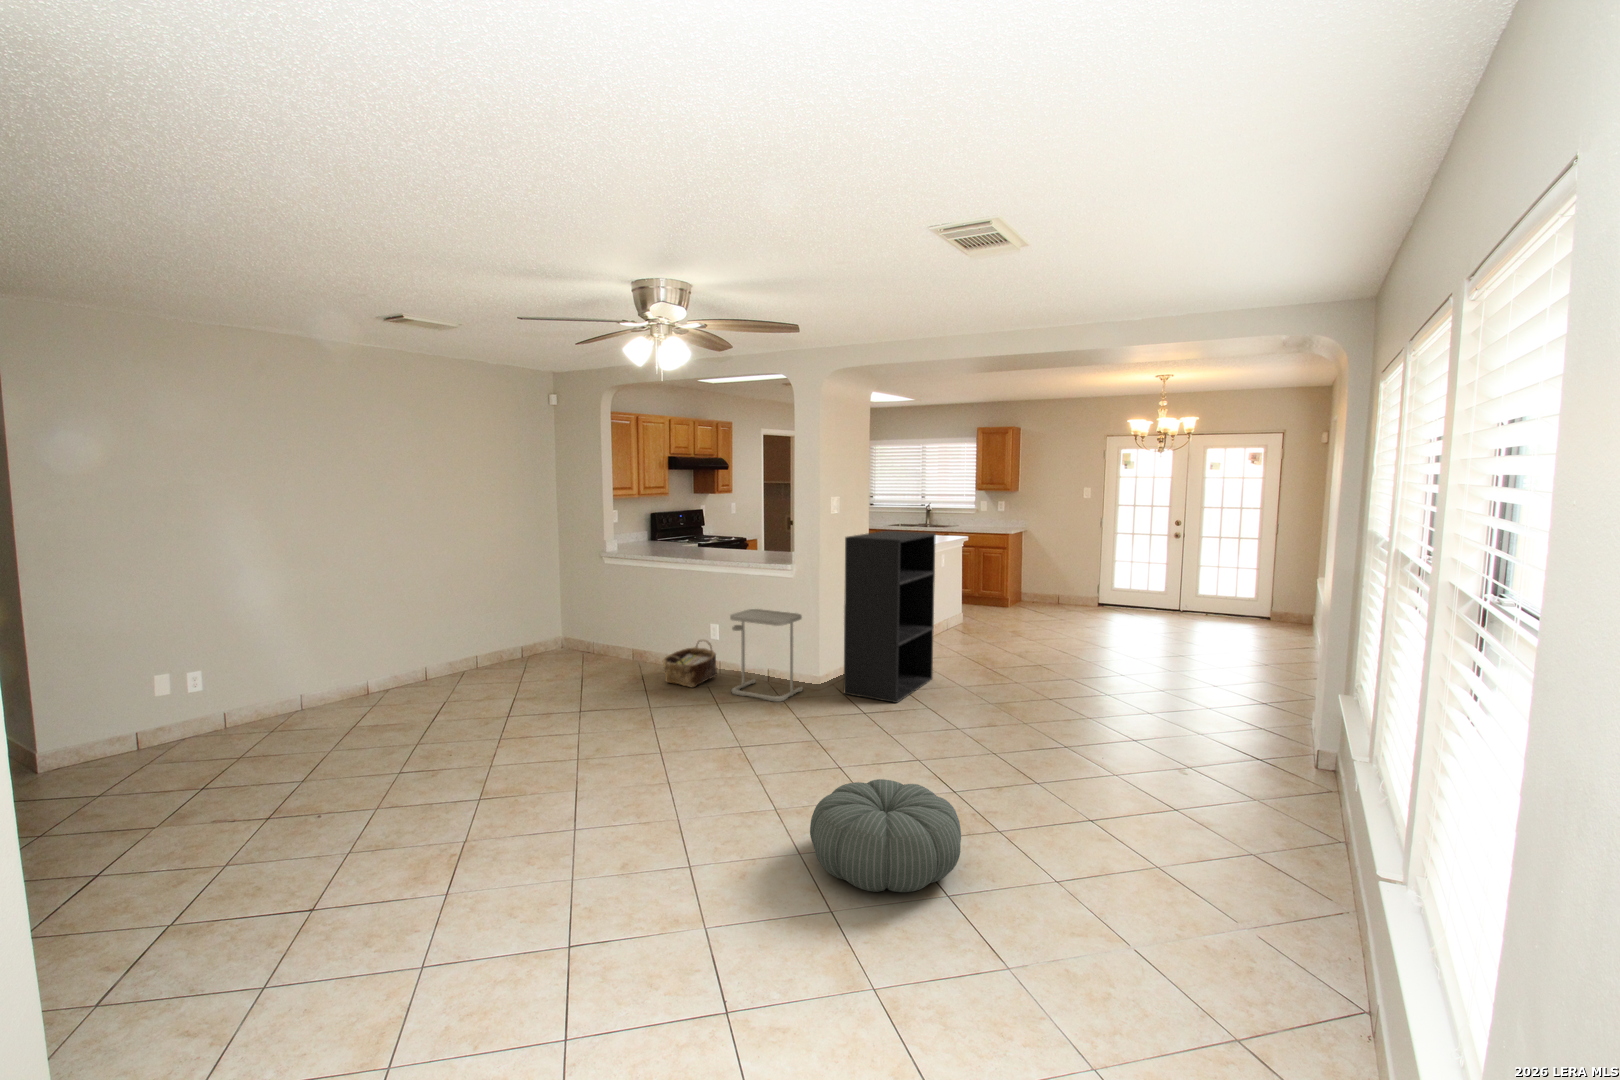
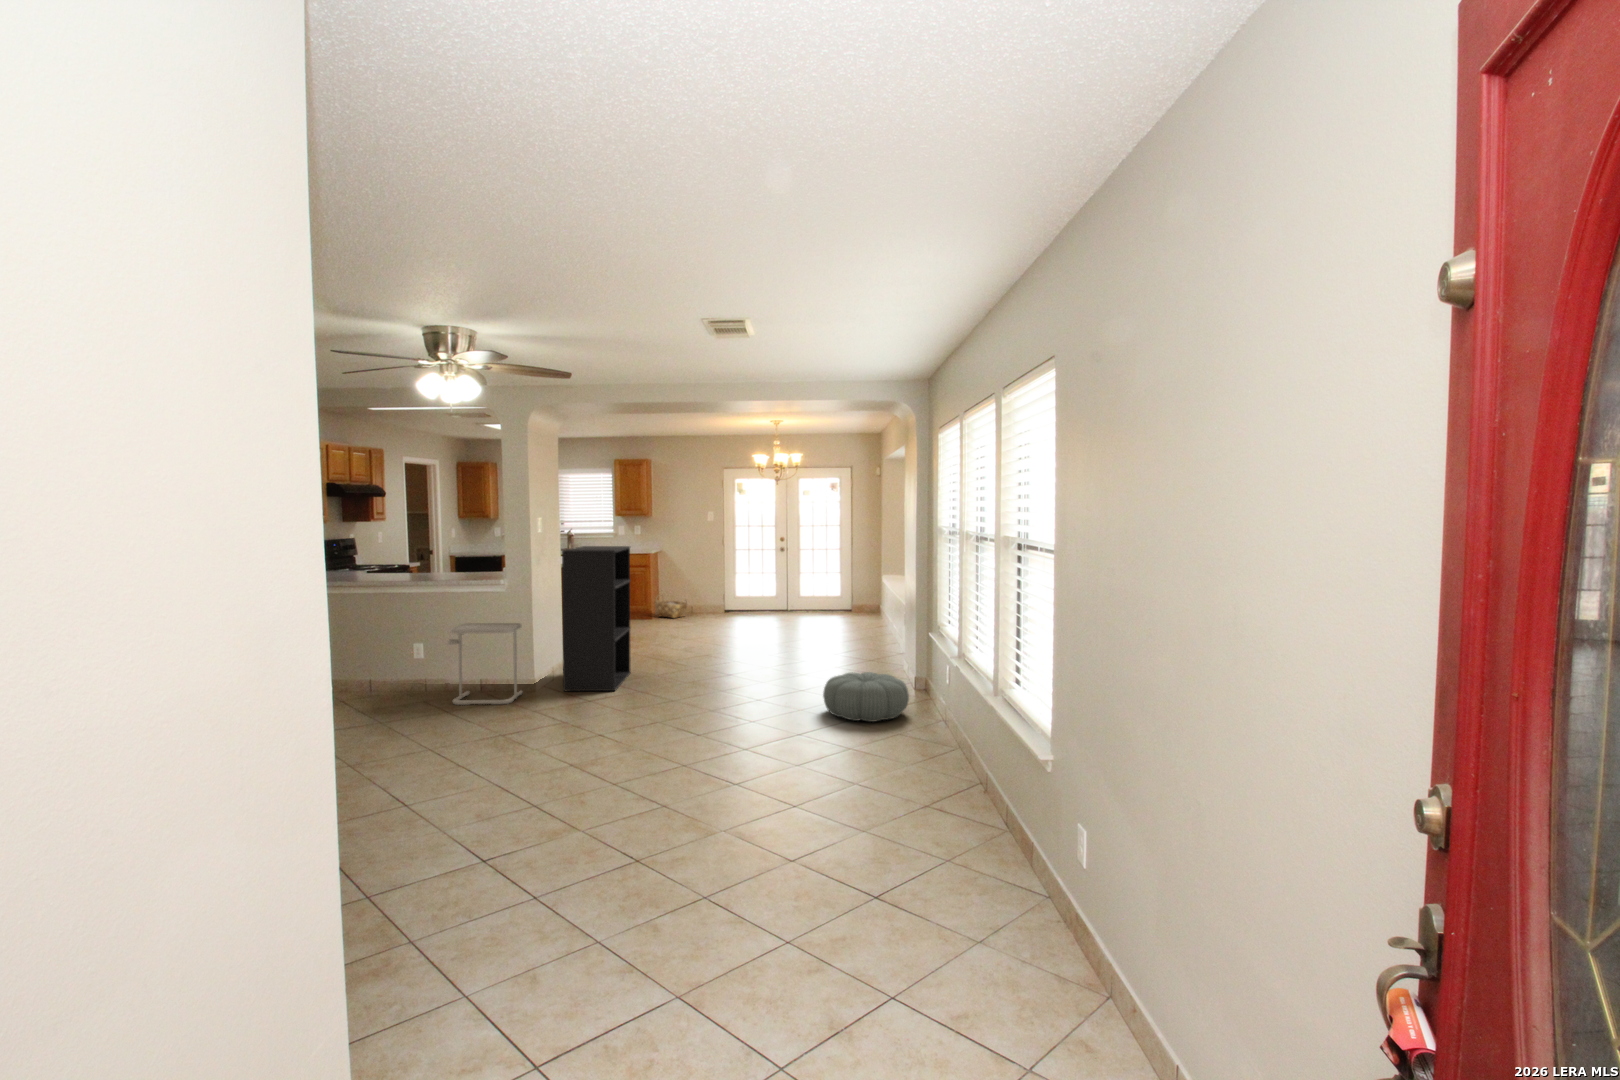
woven basket: present [662,640,717,687] -> present [655,597,687,618]
pouf: present [810,779,961,892] -> present [823,672,909,722]

